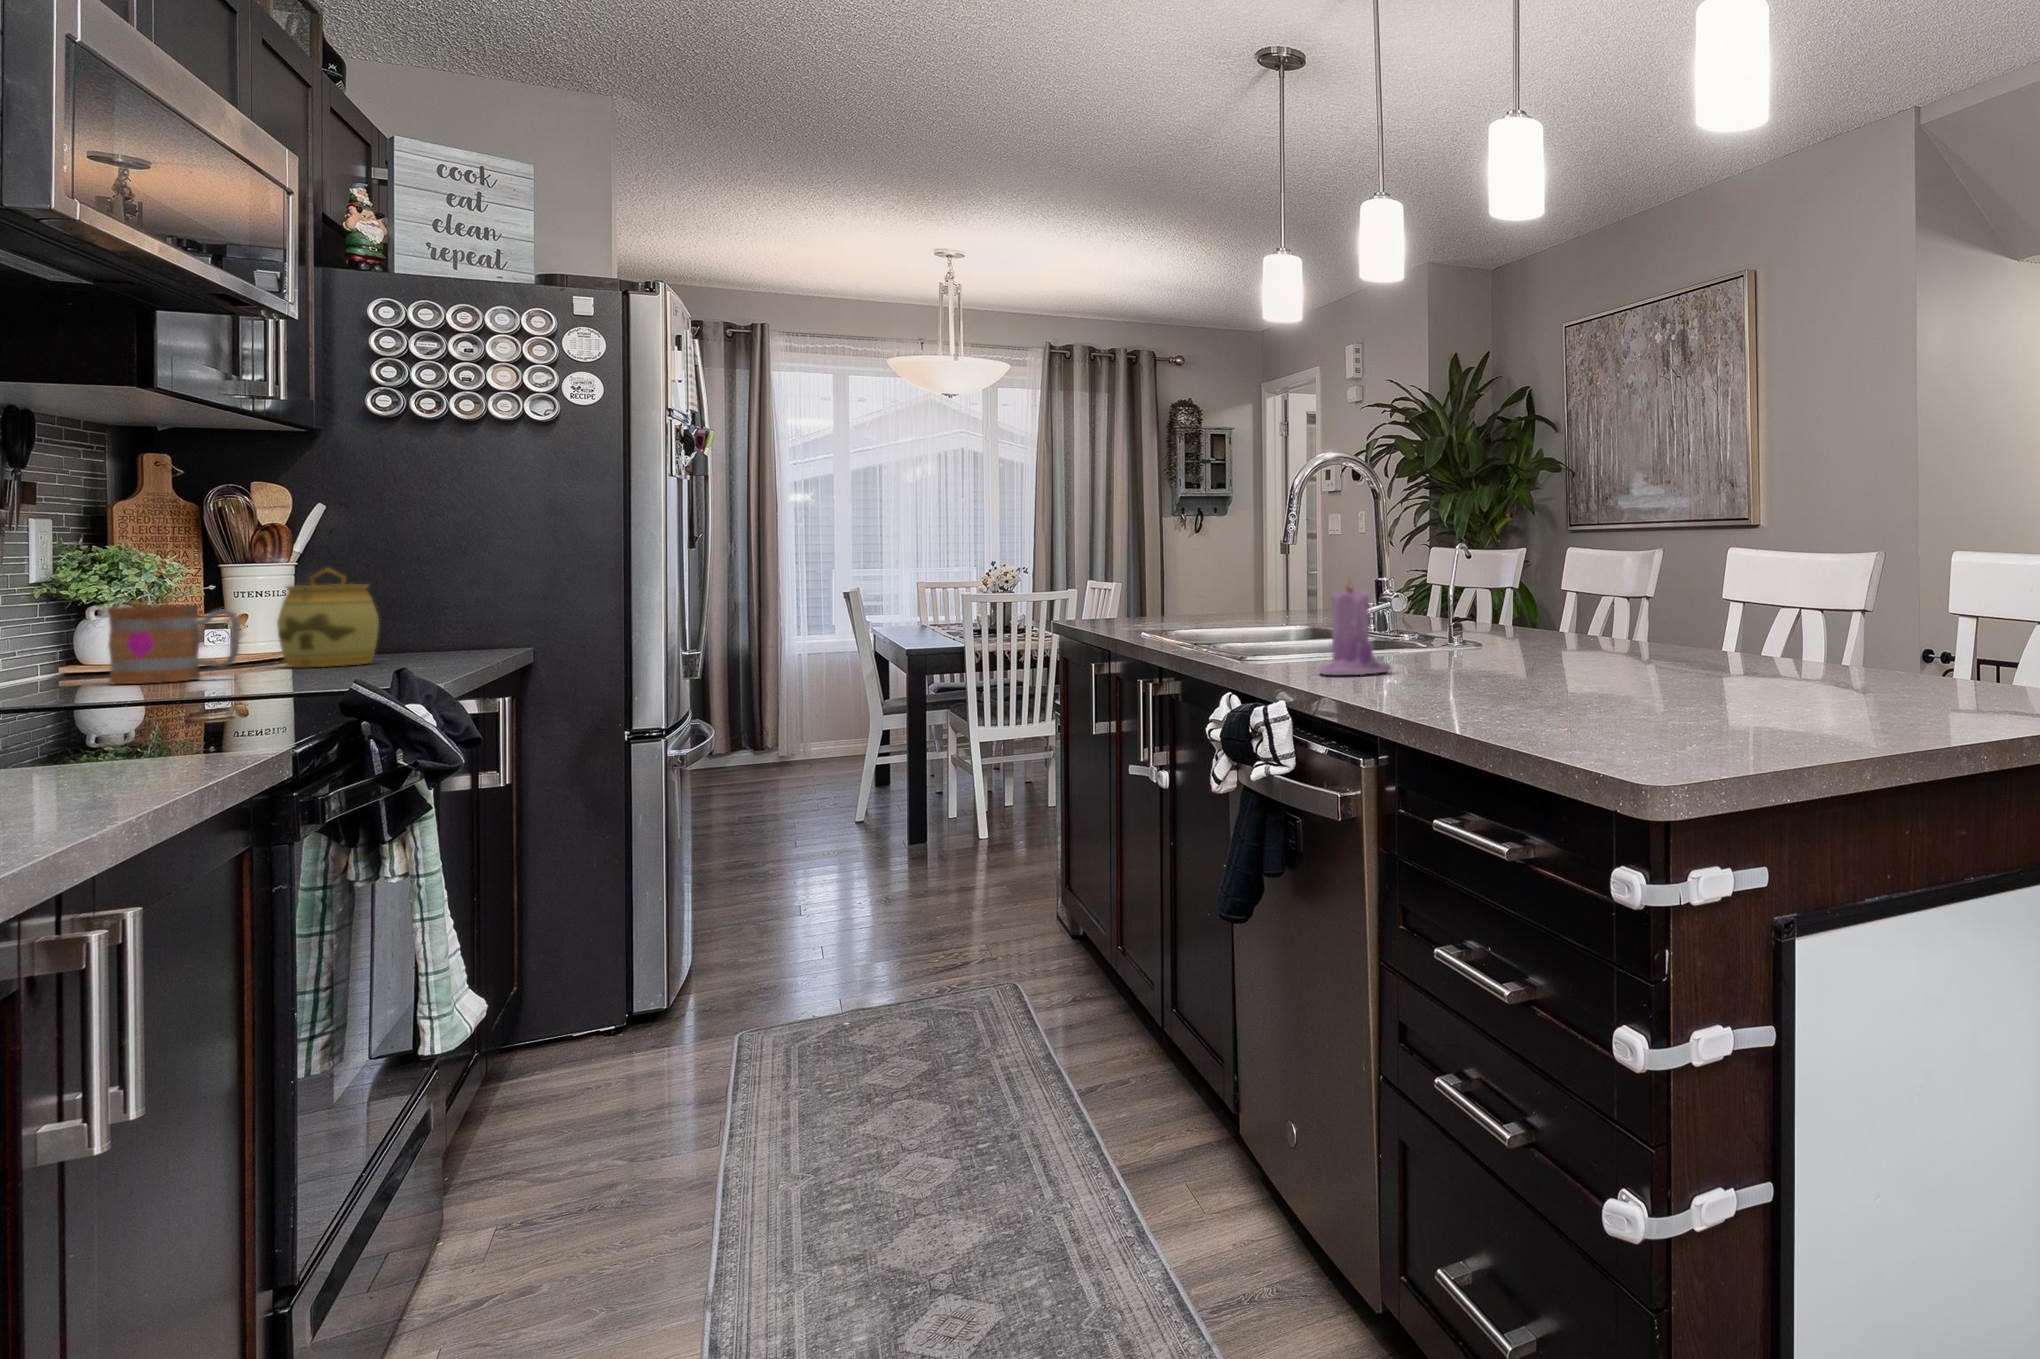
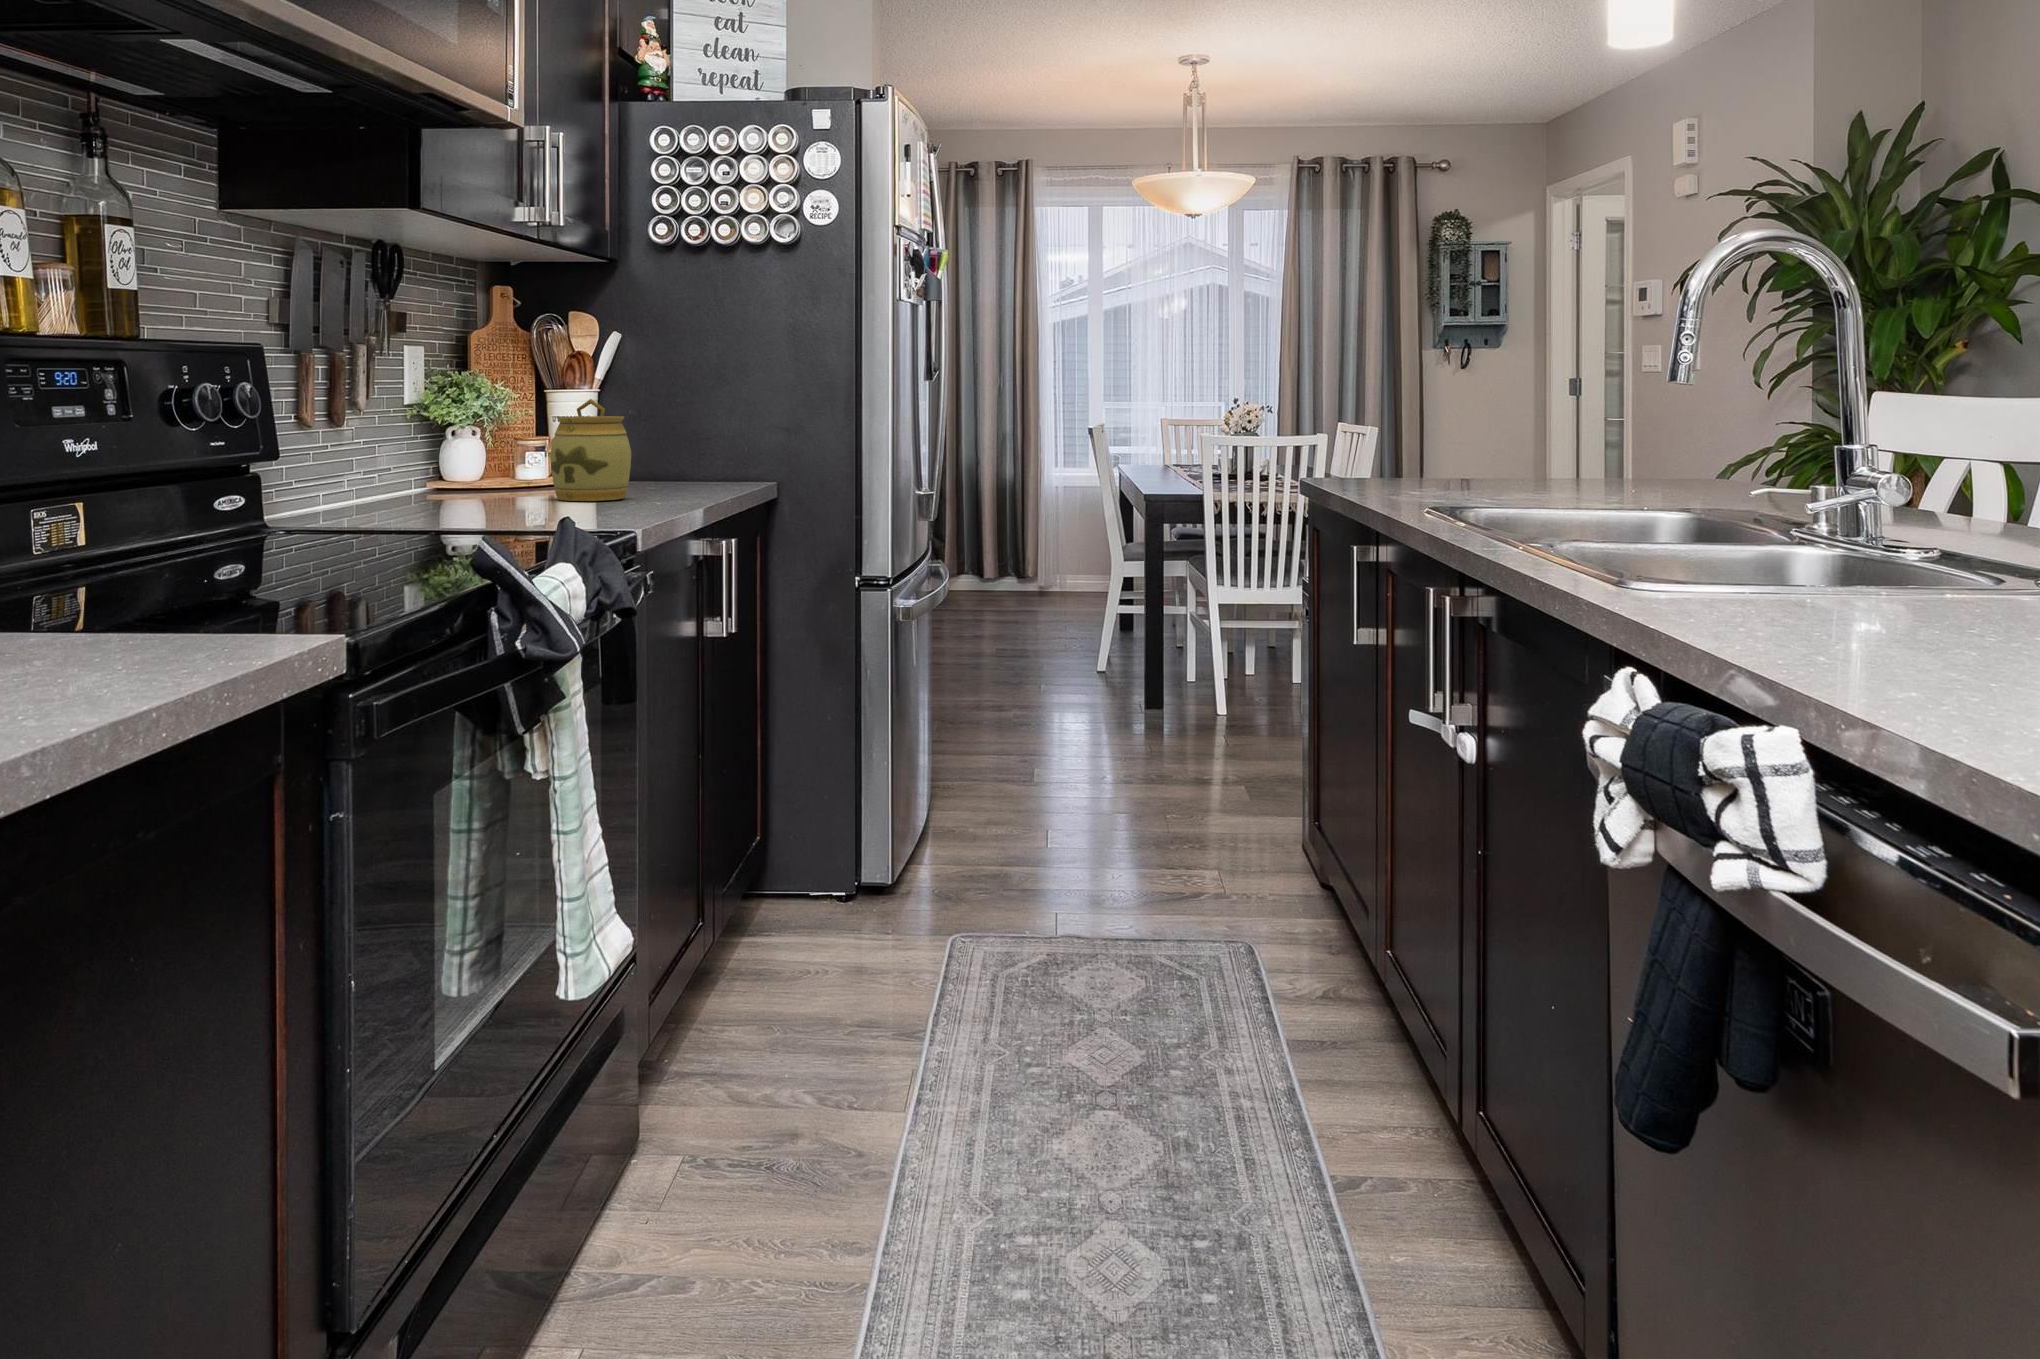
candle: present [1318,584,1391,675] -> none [1817,456,1998,659]
mug: present [108,605,240,684] -> none [403,435,501,515]

